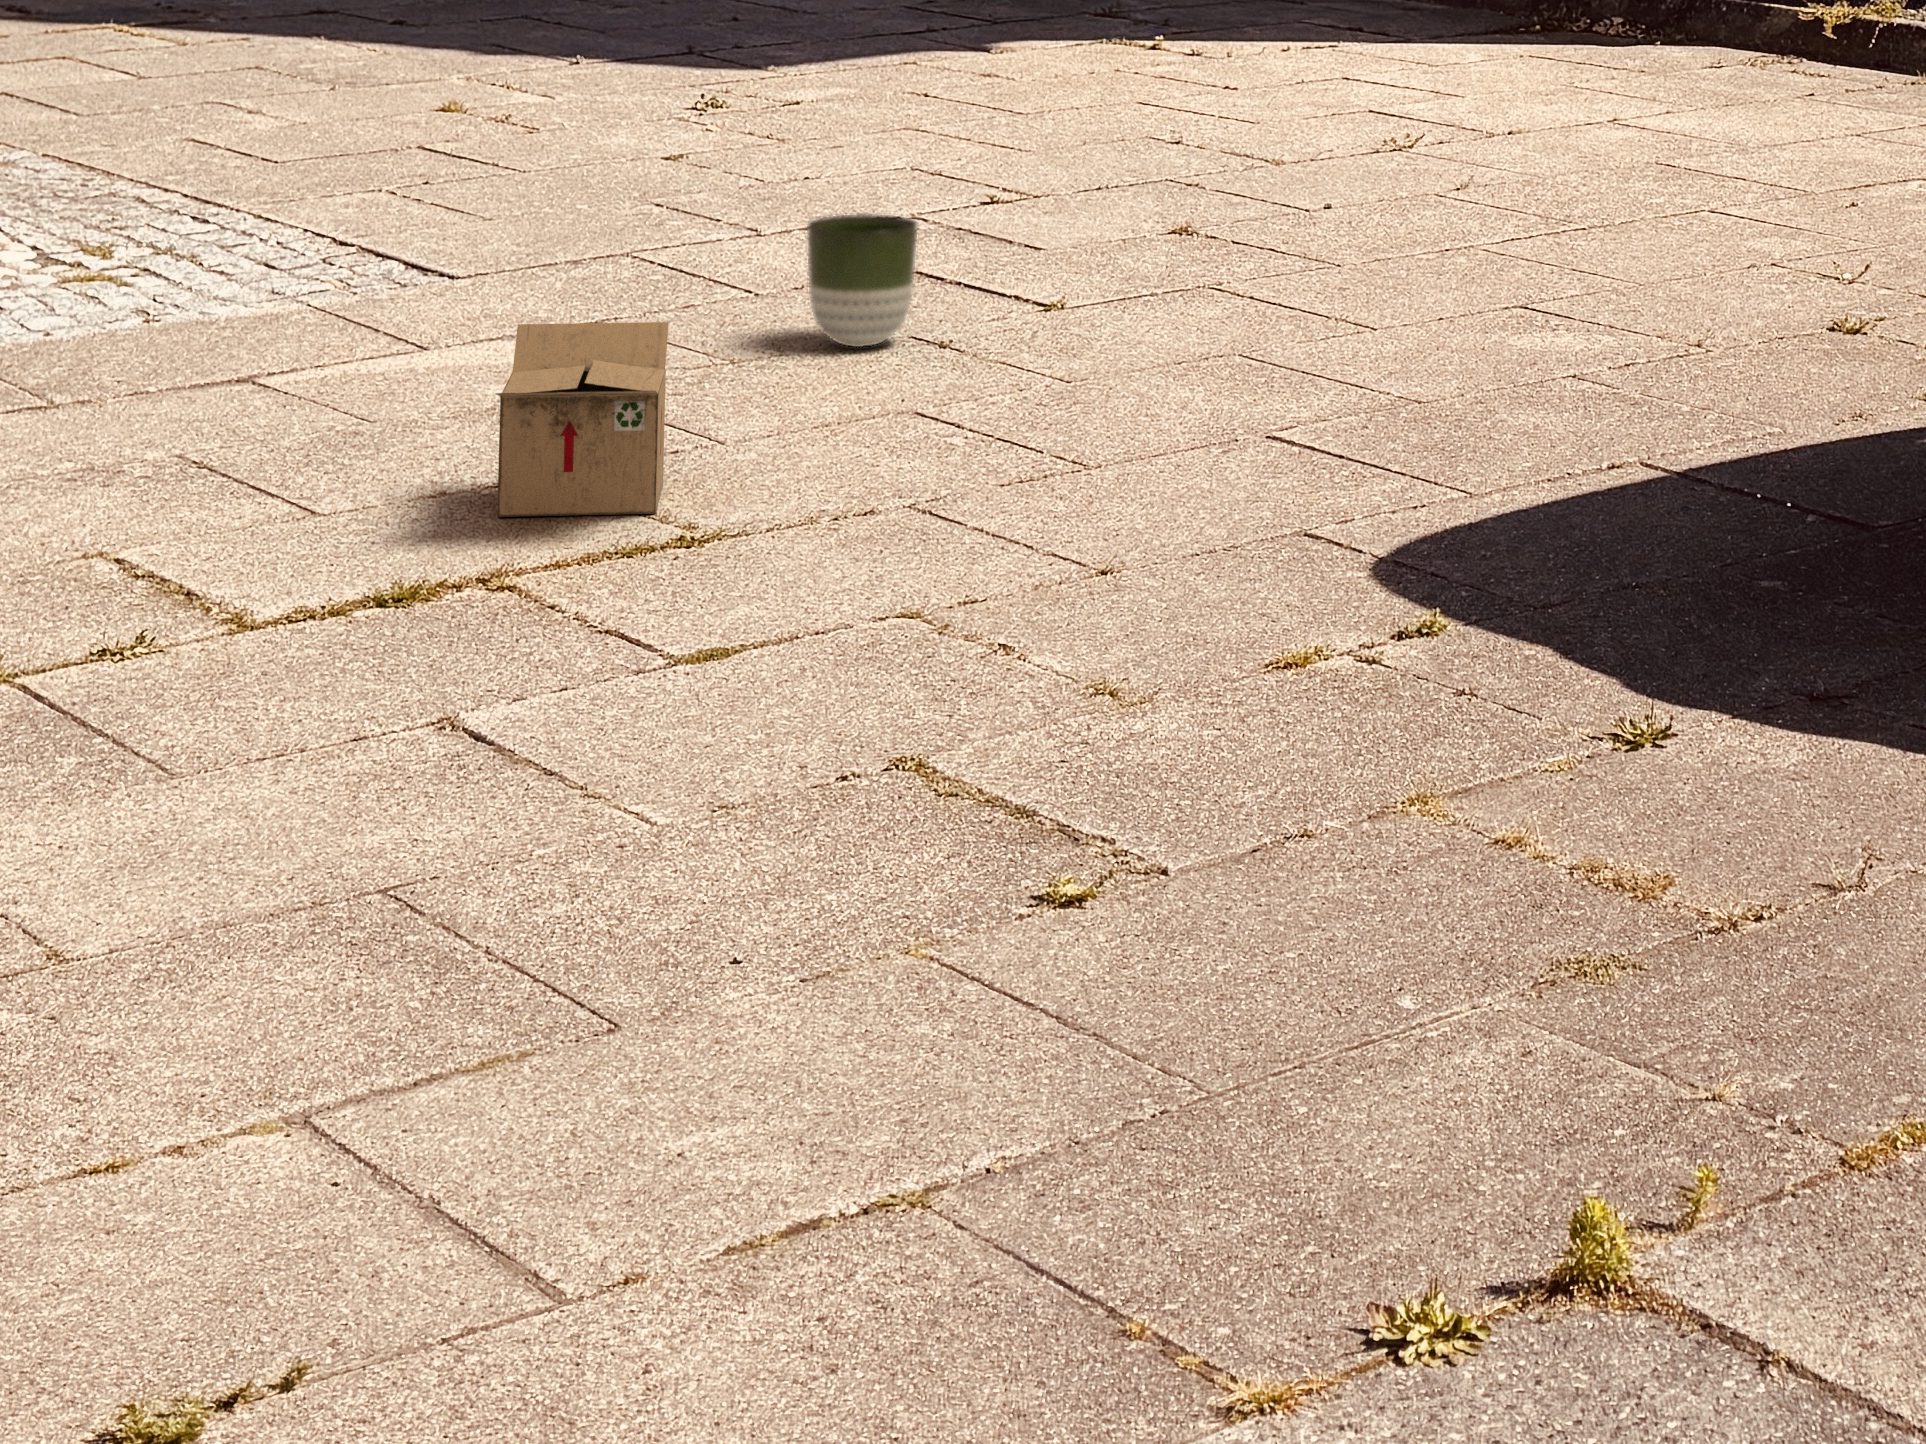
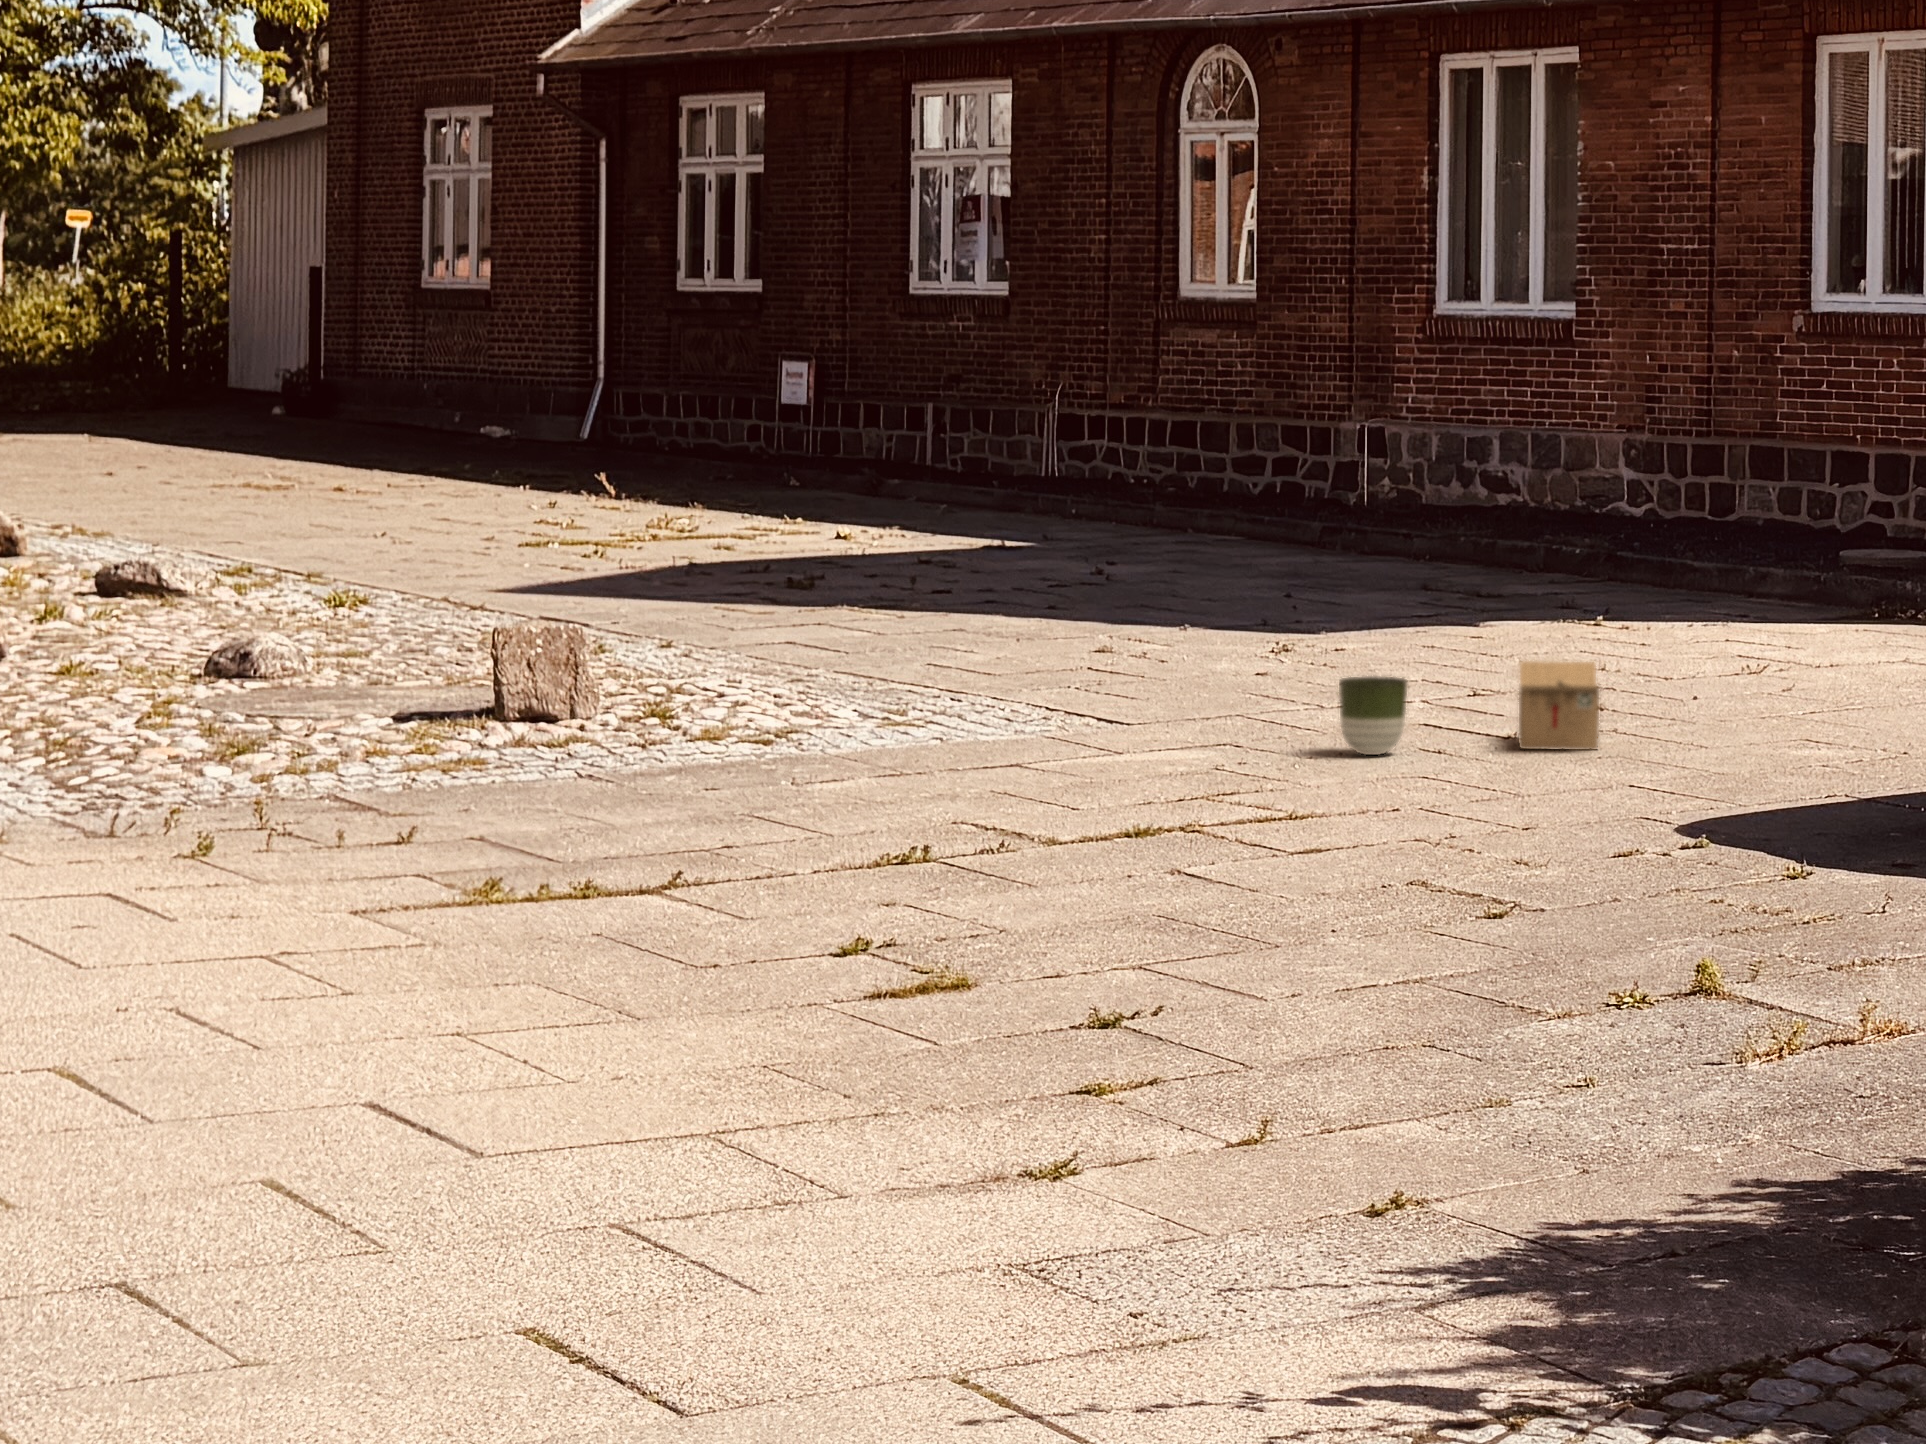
cardboard box: present [496,322,668,517] -> present [1519,661,1599,750]

